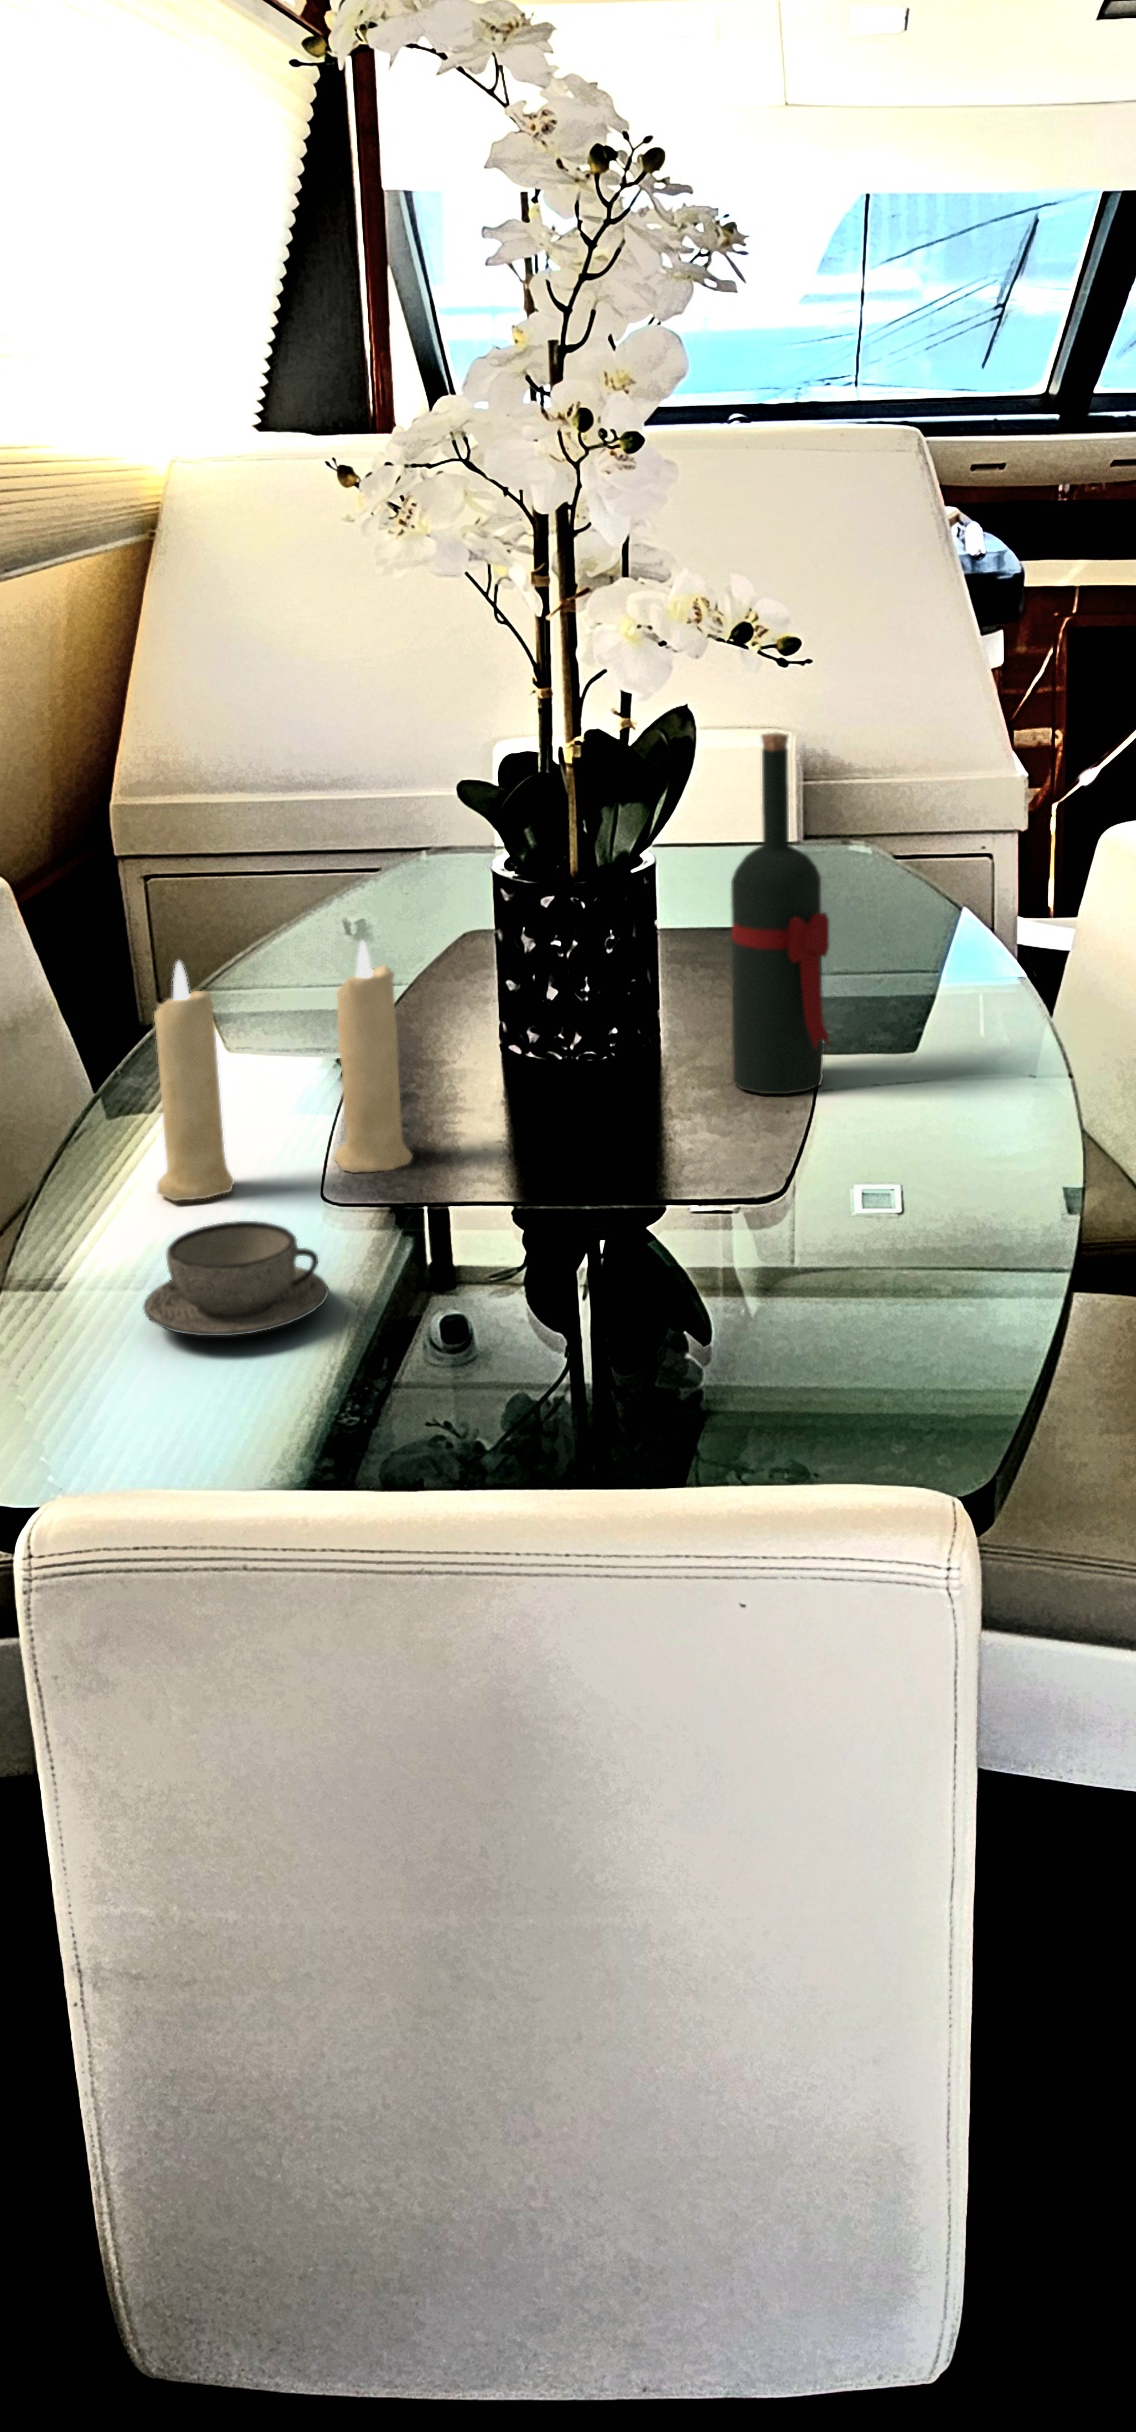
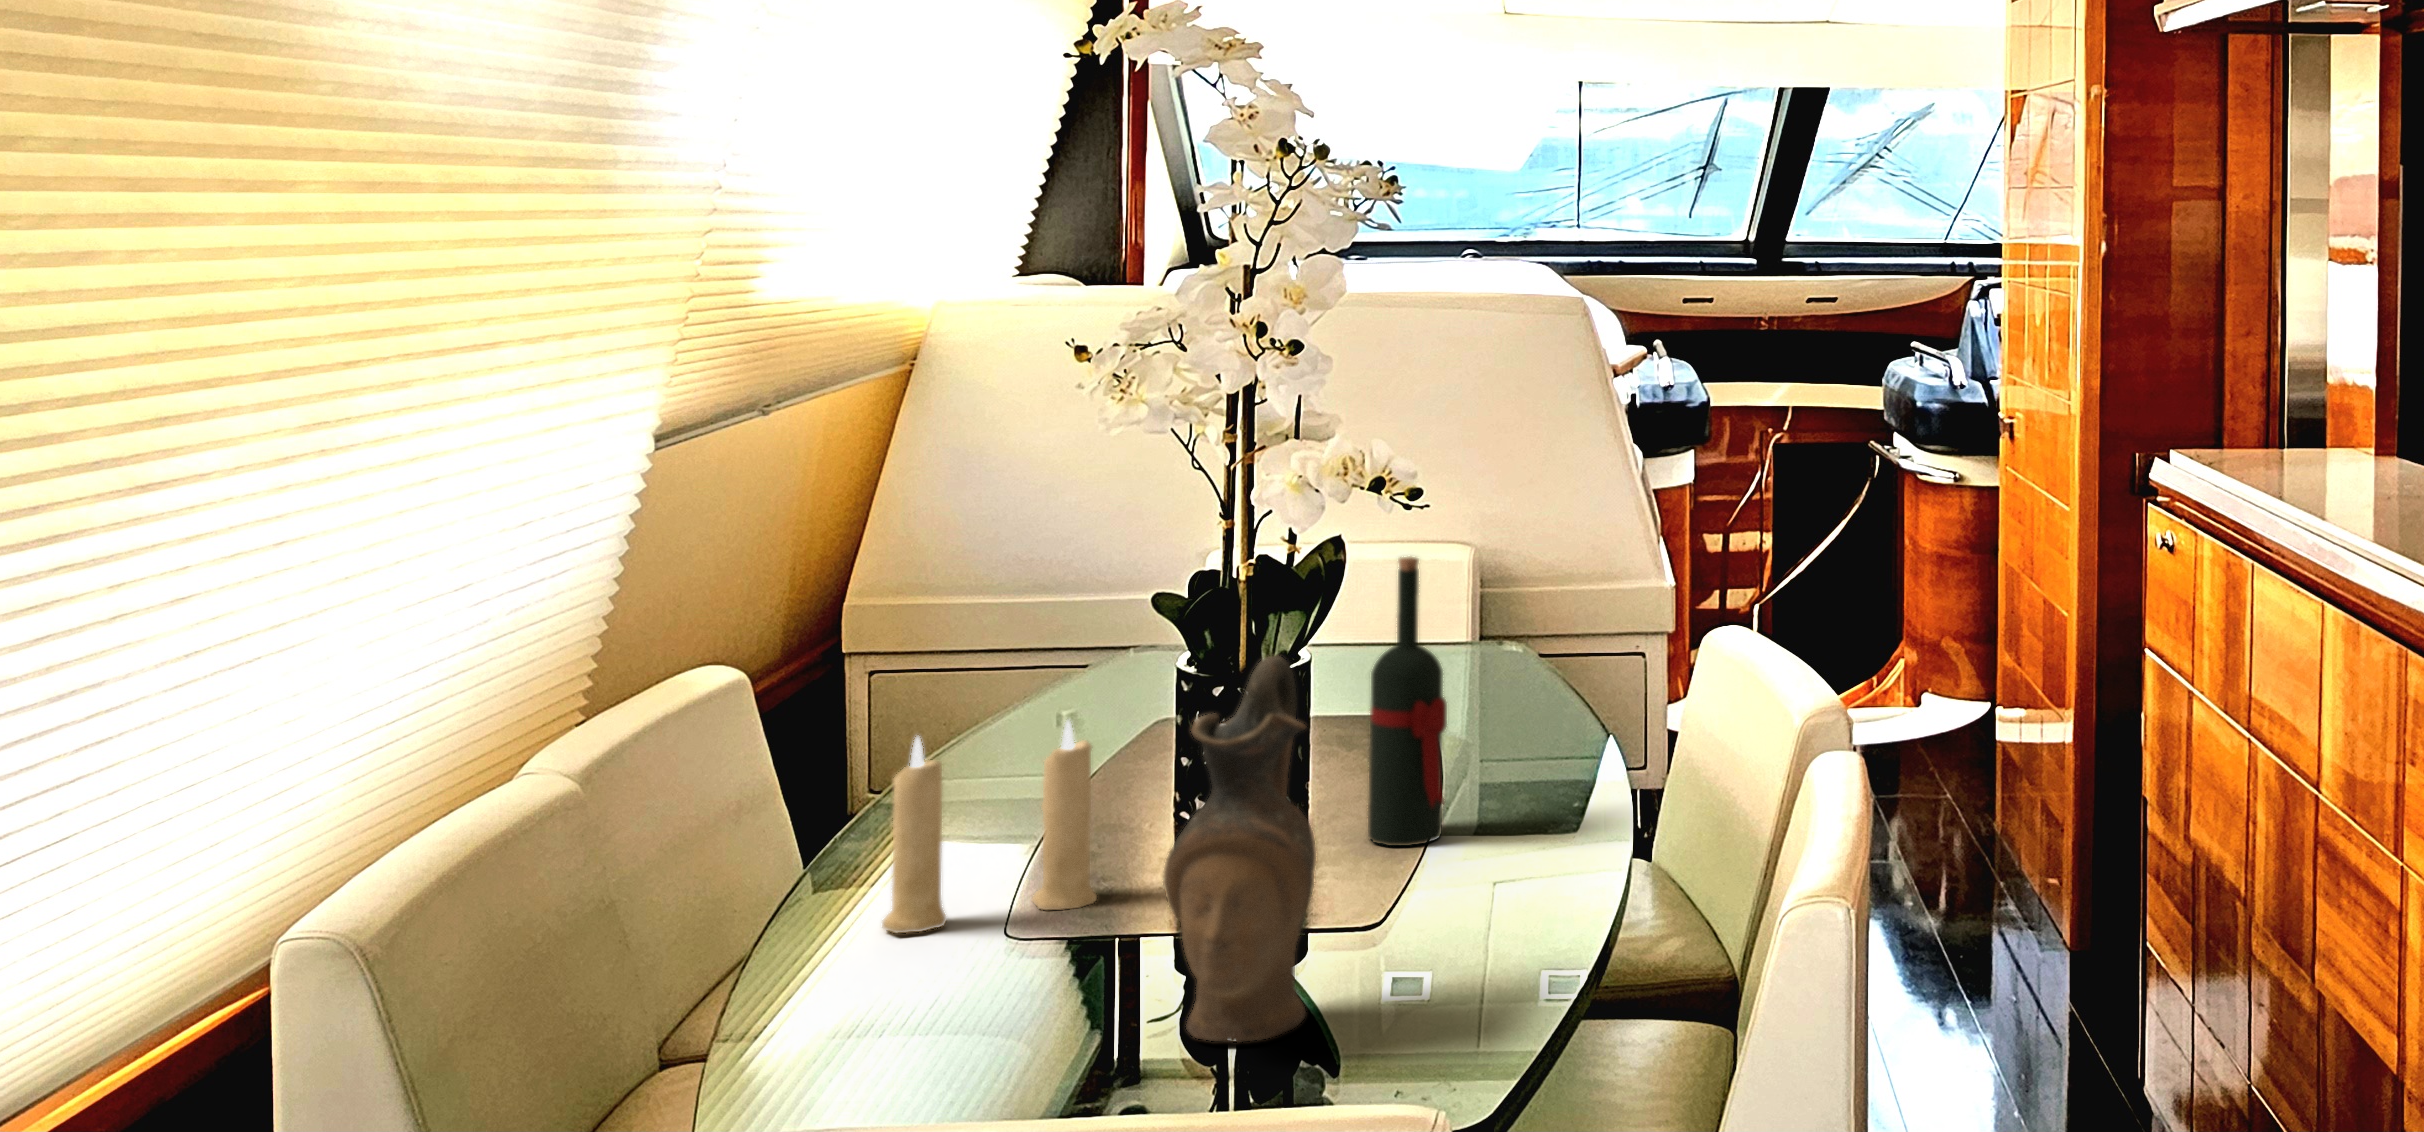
ceramic pitcher: none [508,864,707,1373] -> present [1163,656,1316,1042]
teacup: present [144,1221,328,1336] -> none [869,938,1019,1025]

